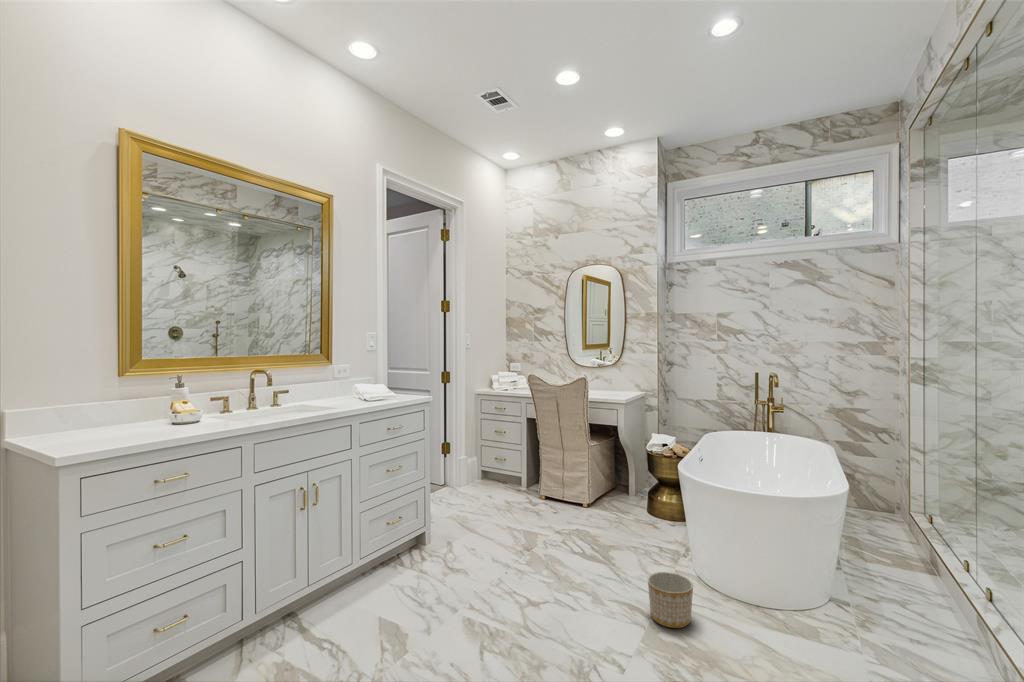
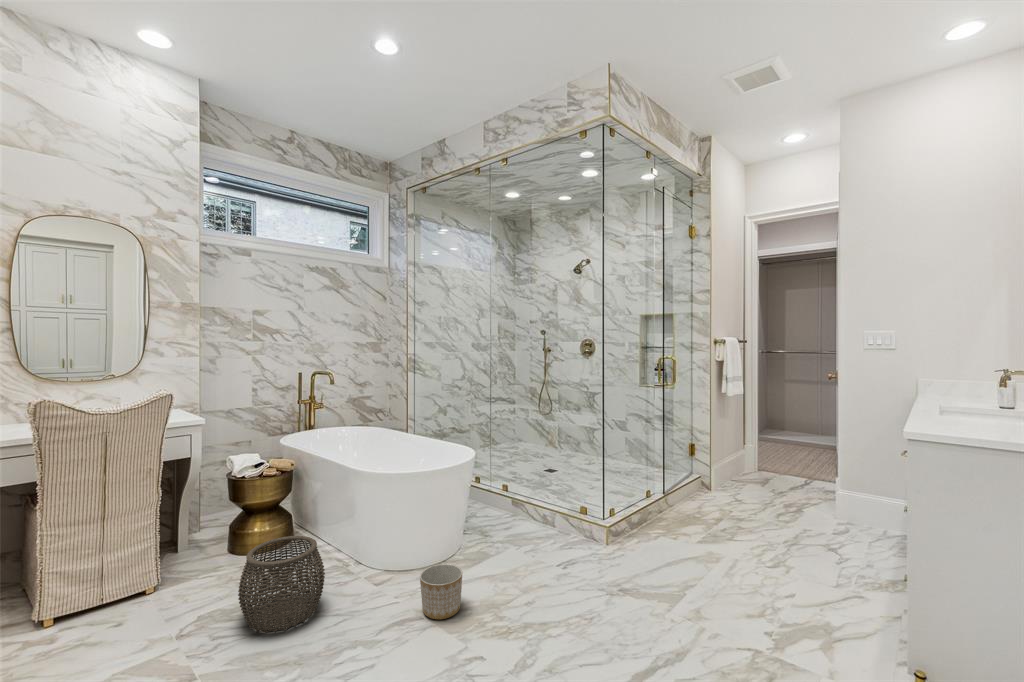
woven basket: none [571,494,632,561] -> present [238,536,325,633]

